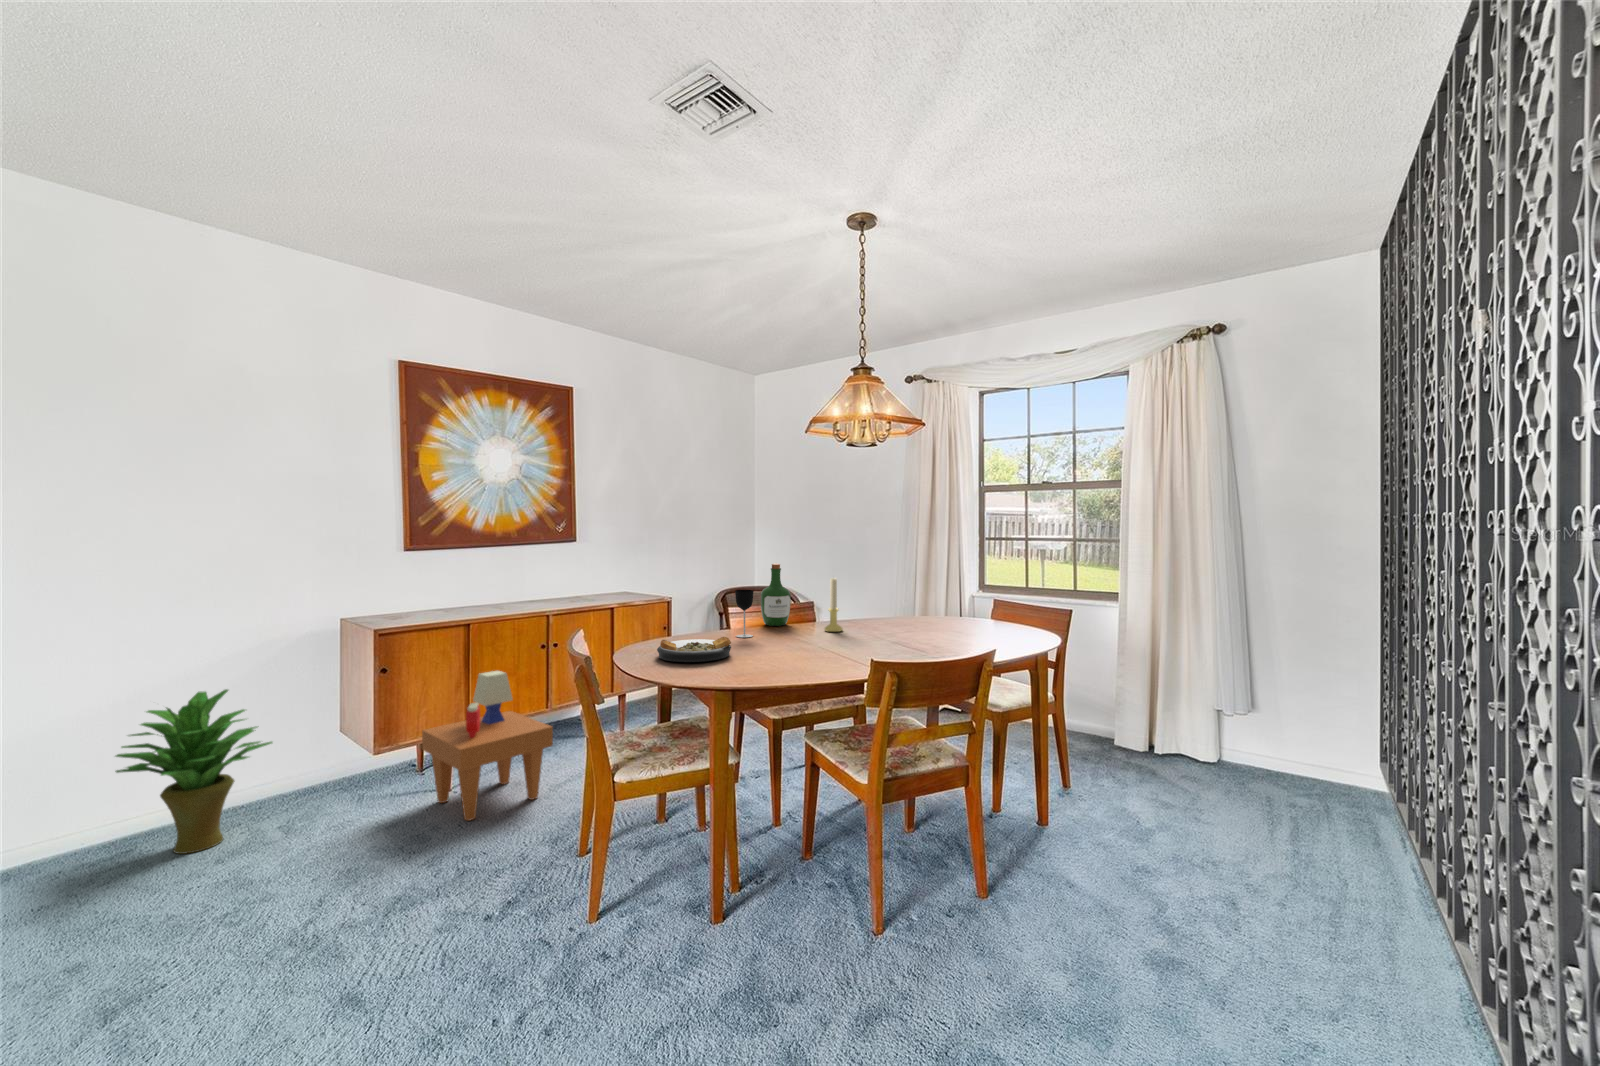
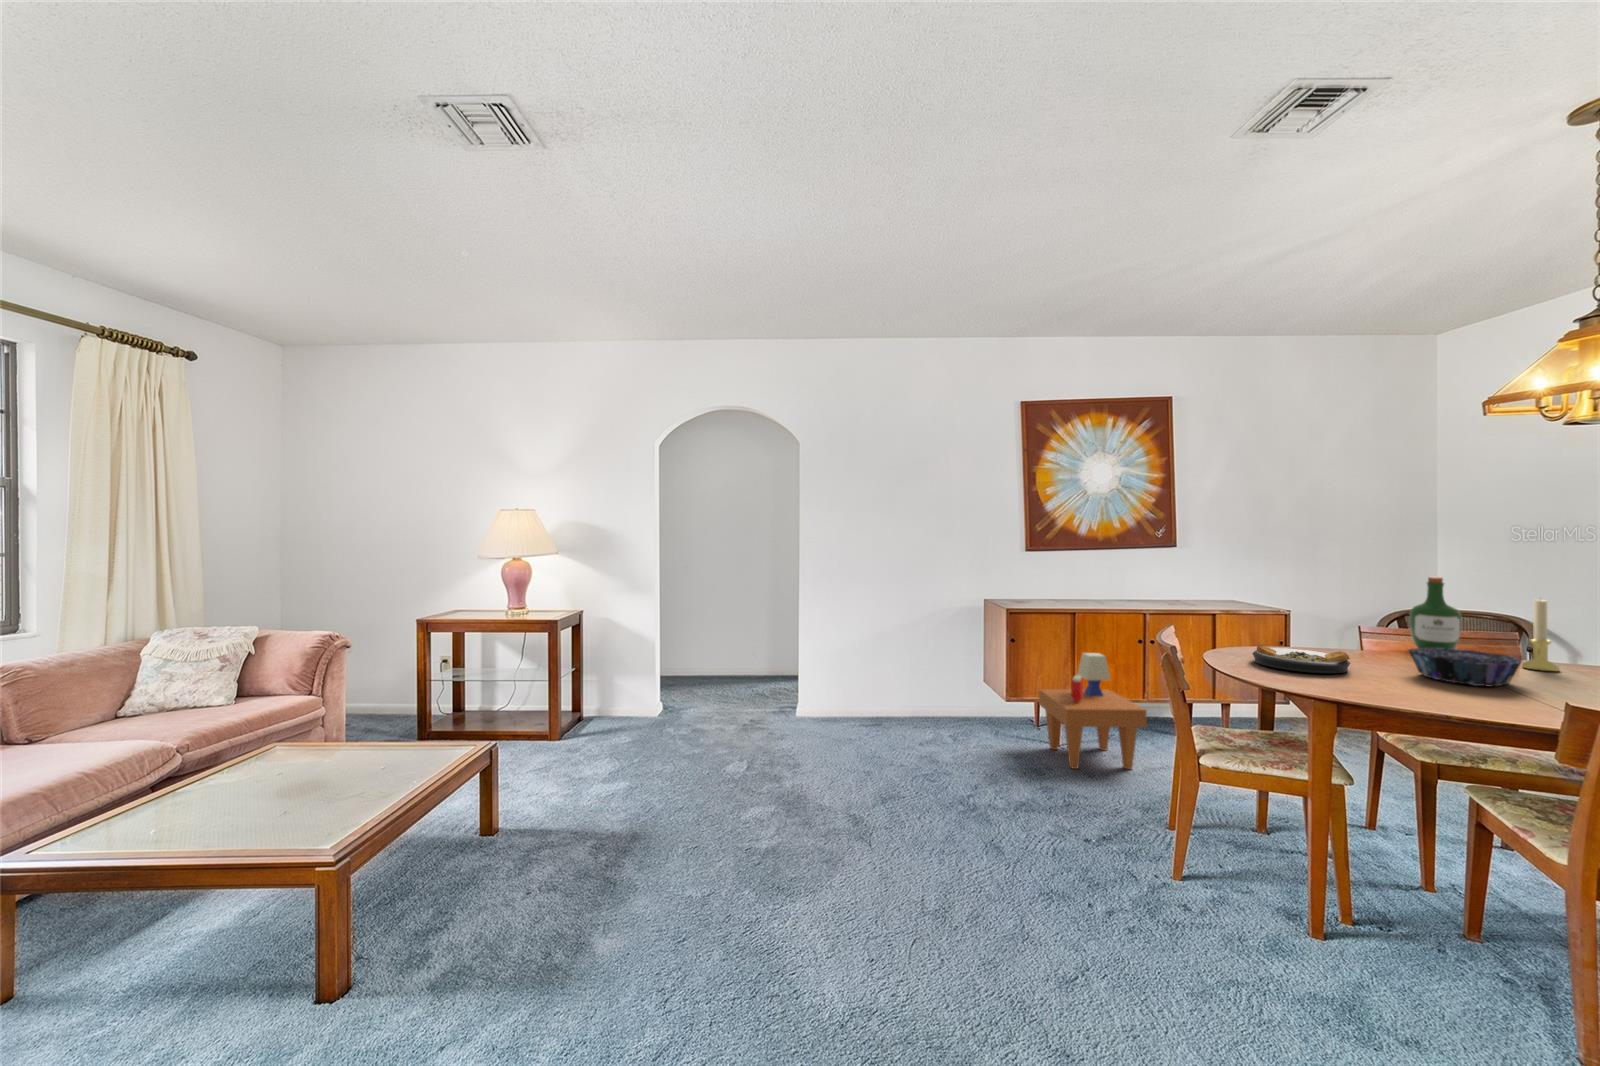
wine glass: present [735,590,754,637] -> none [1364,604,1392,658]
decorative bowl: none [766,623,831,652] -> present [1408,648,1522,686]
potted plant: present [115,689,272,854] -> none [872,635,946,734]

